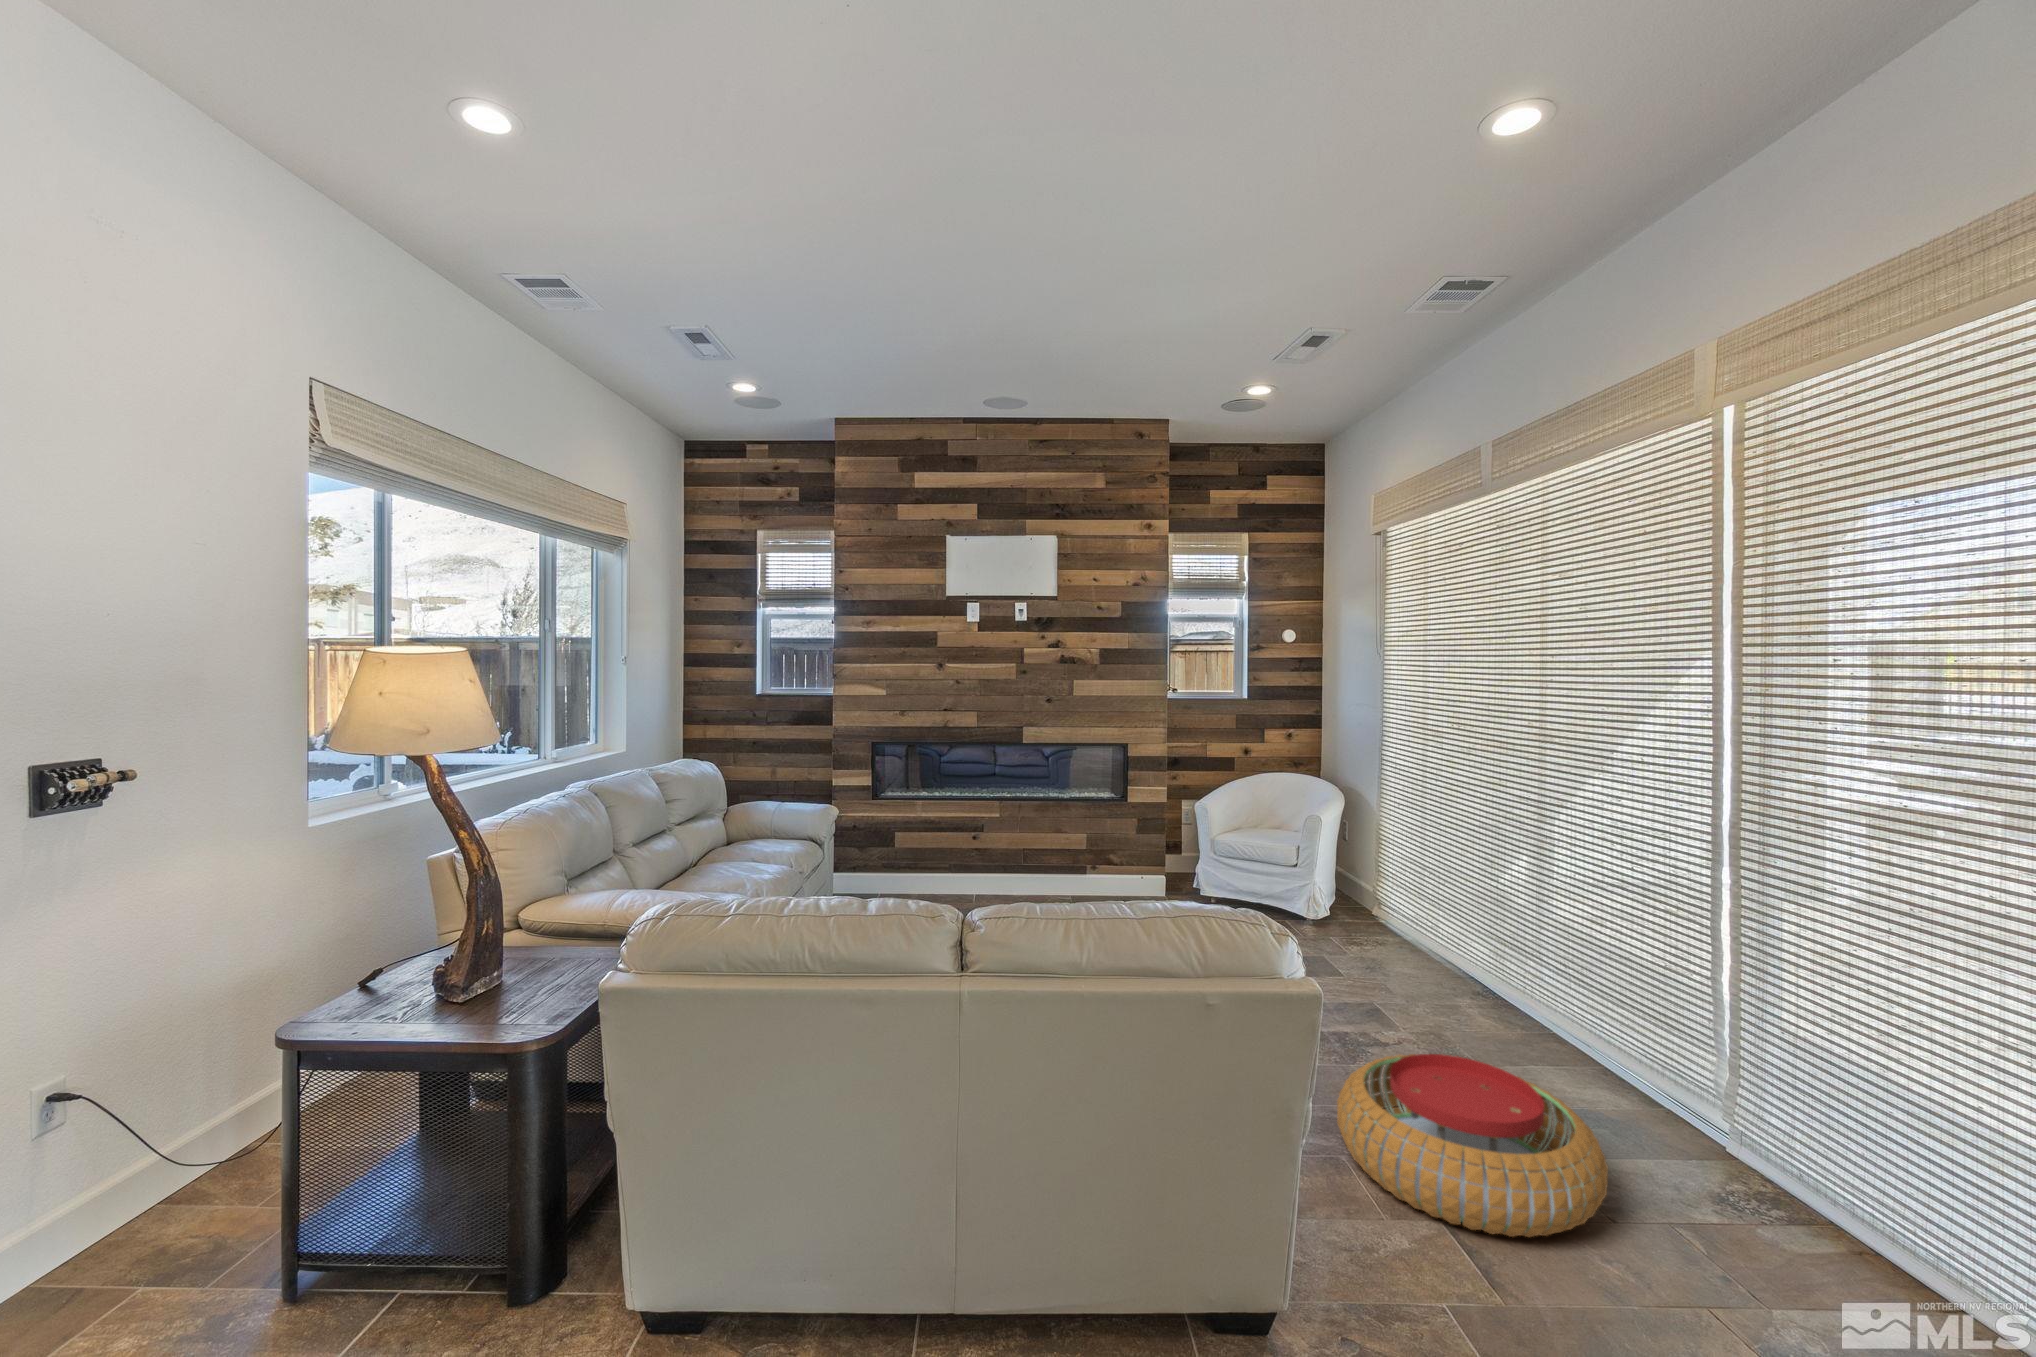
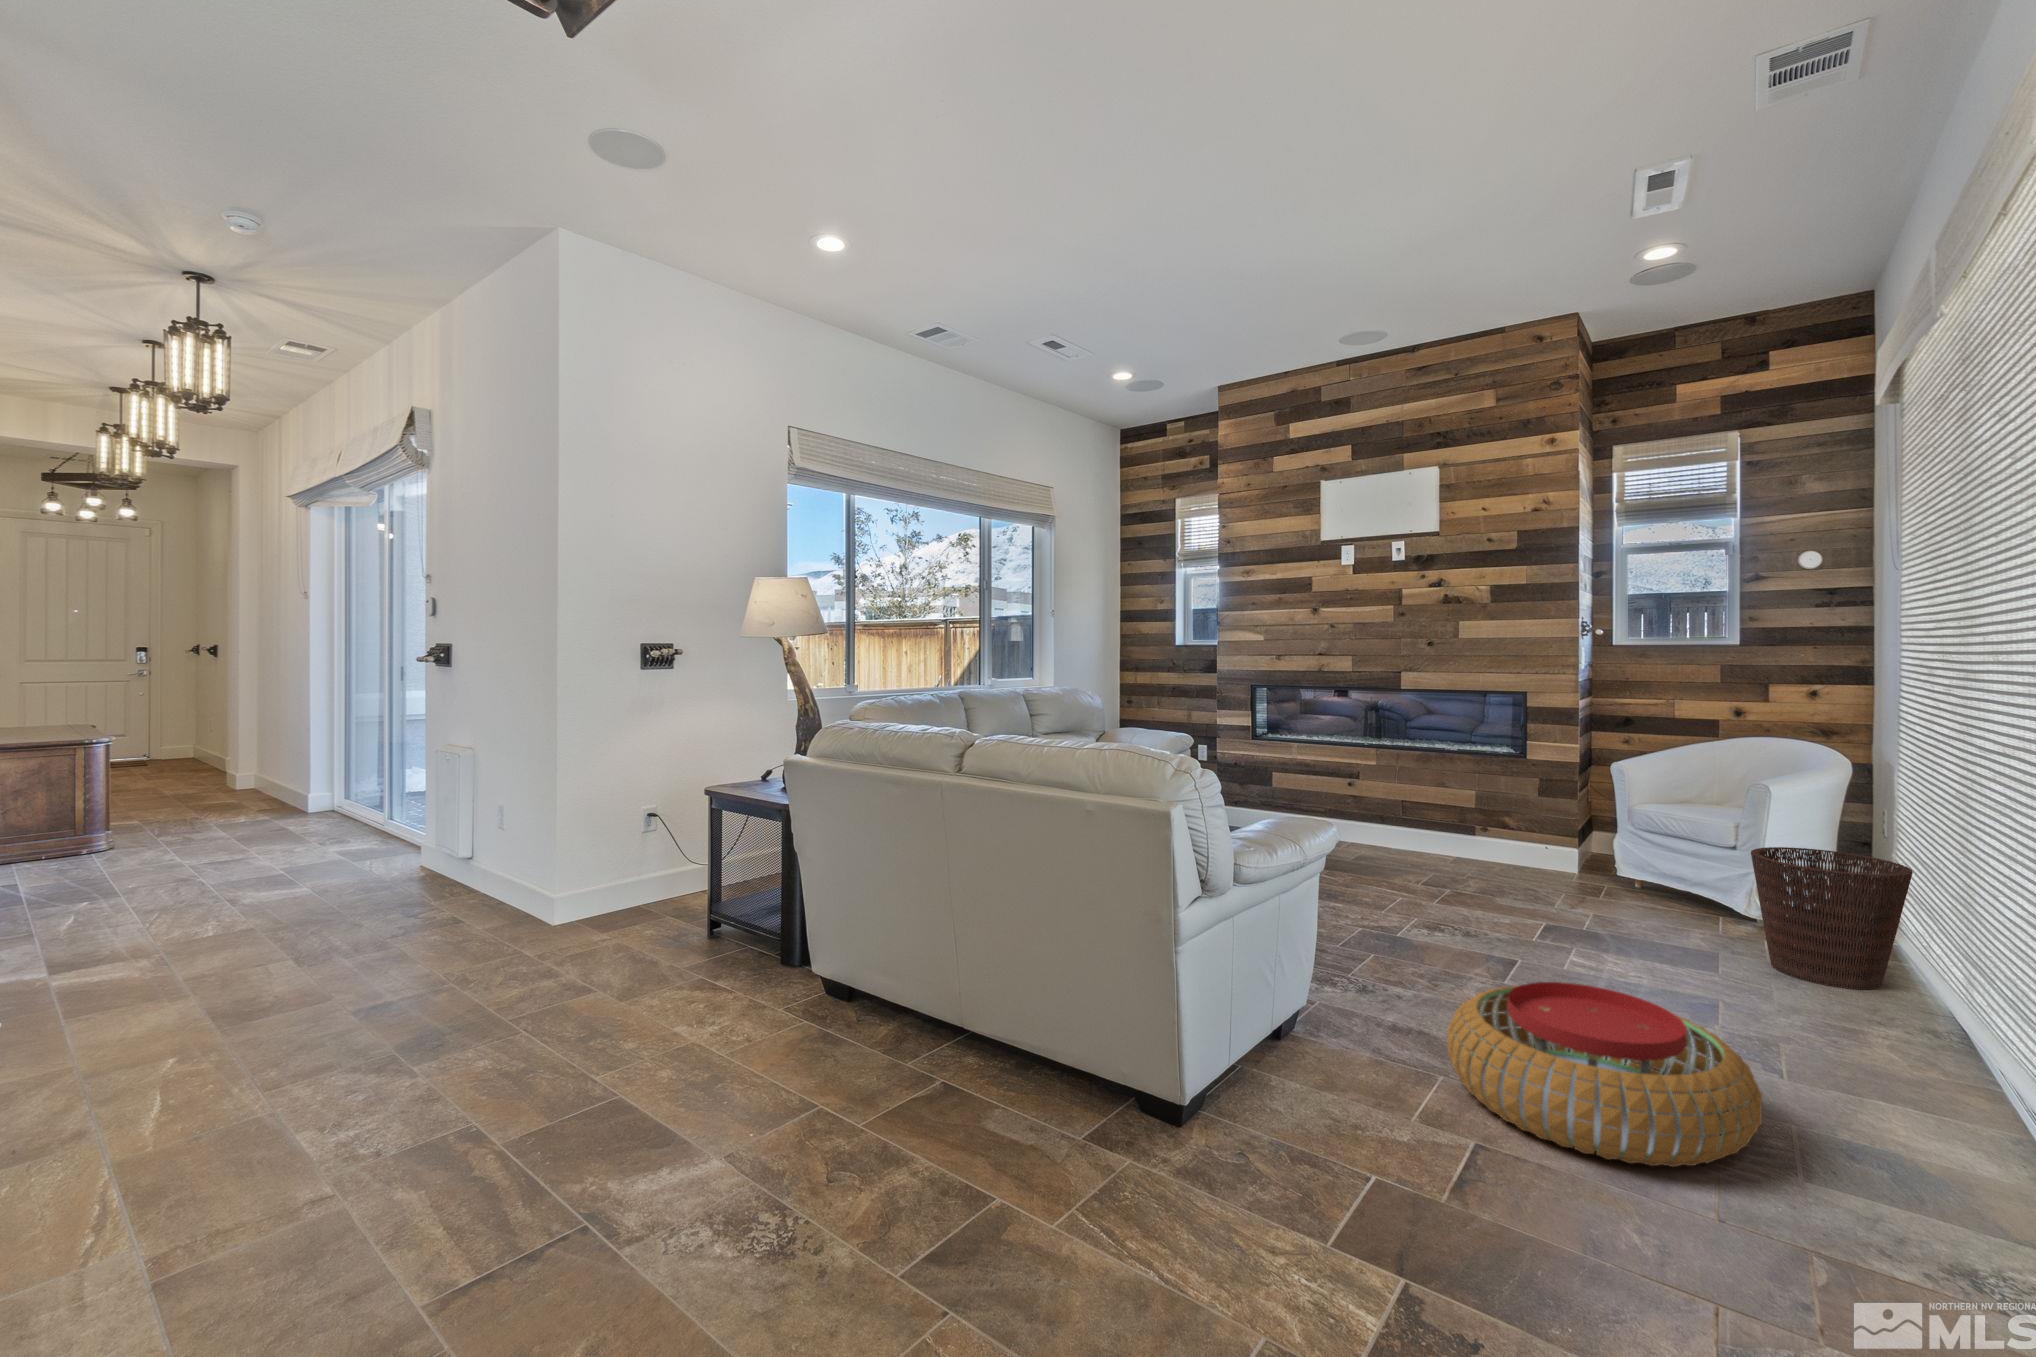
basket: none [1350,869,1449,978] -> present [1751,847,1913,989]

